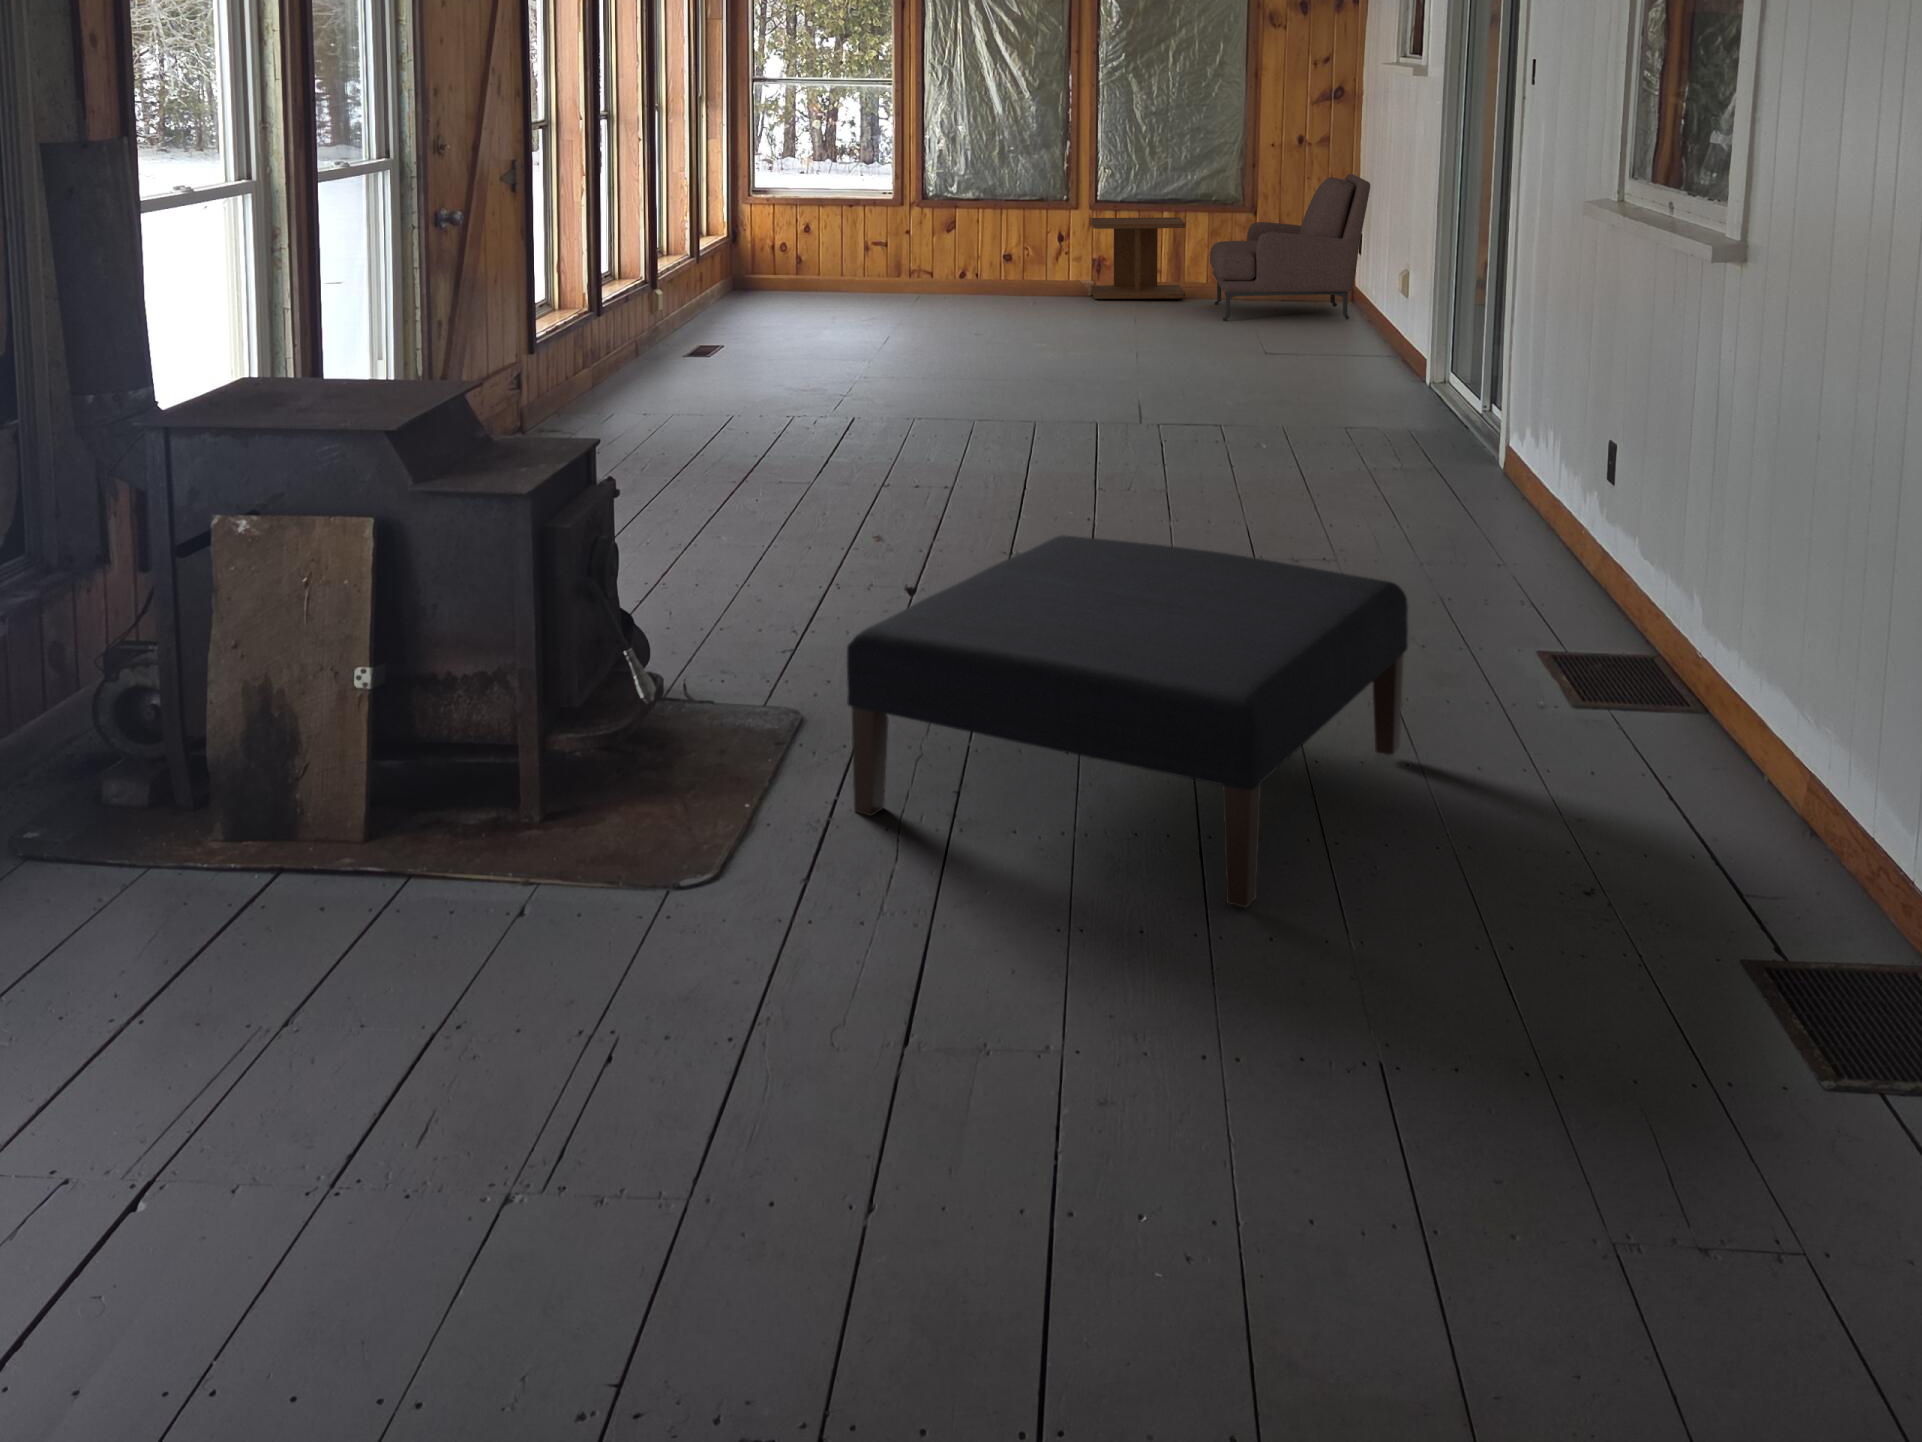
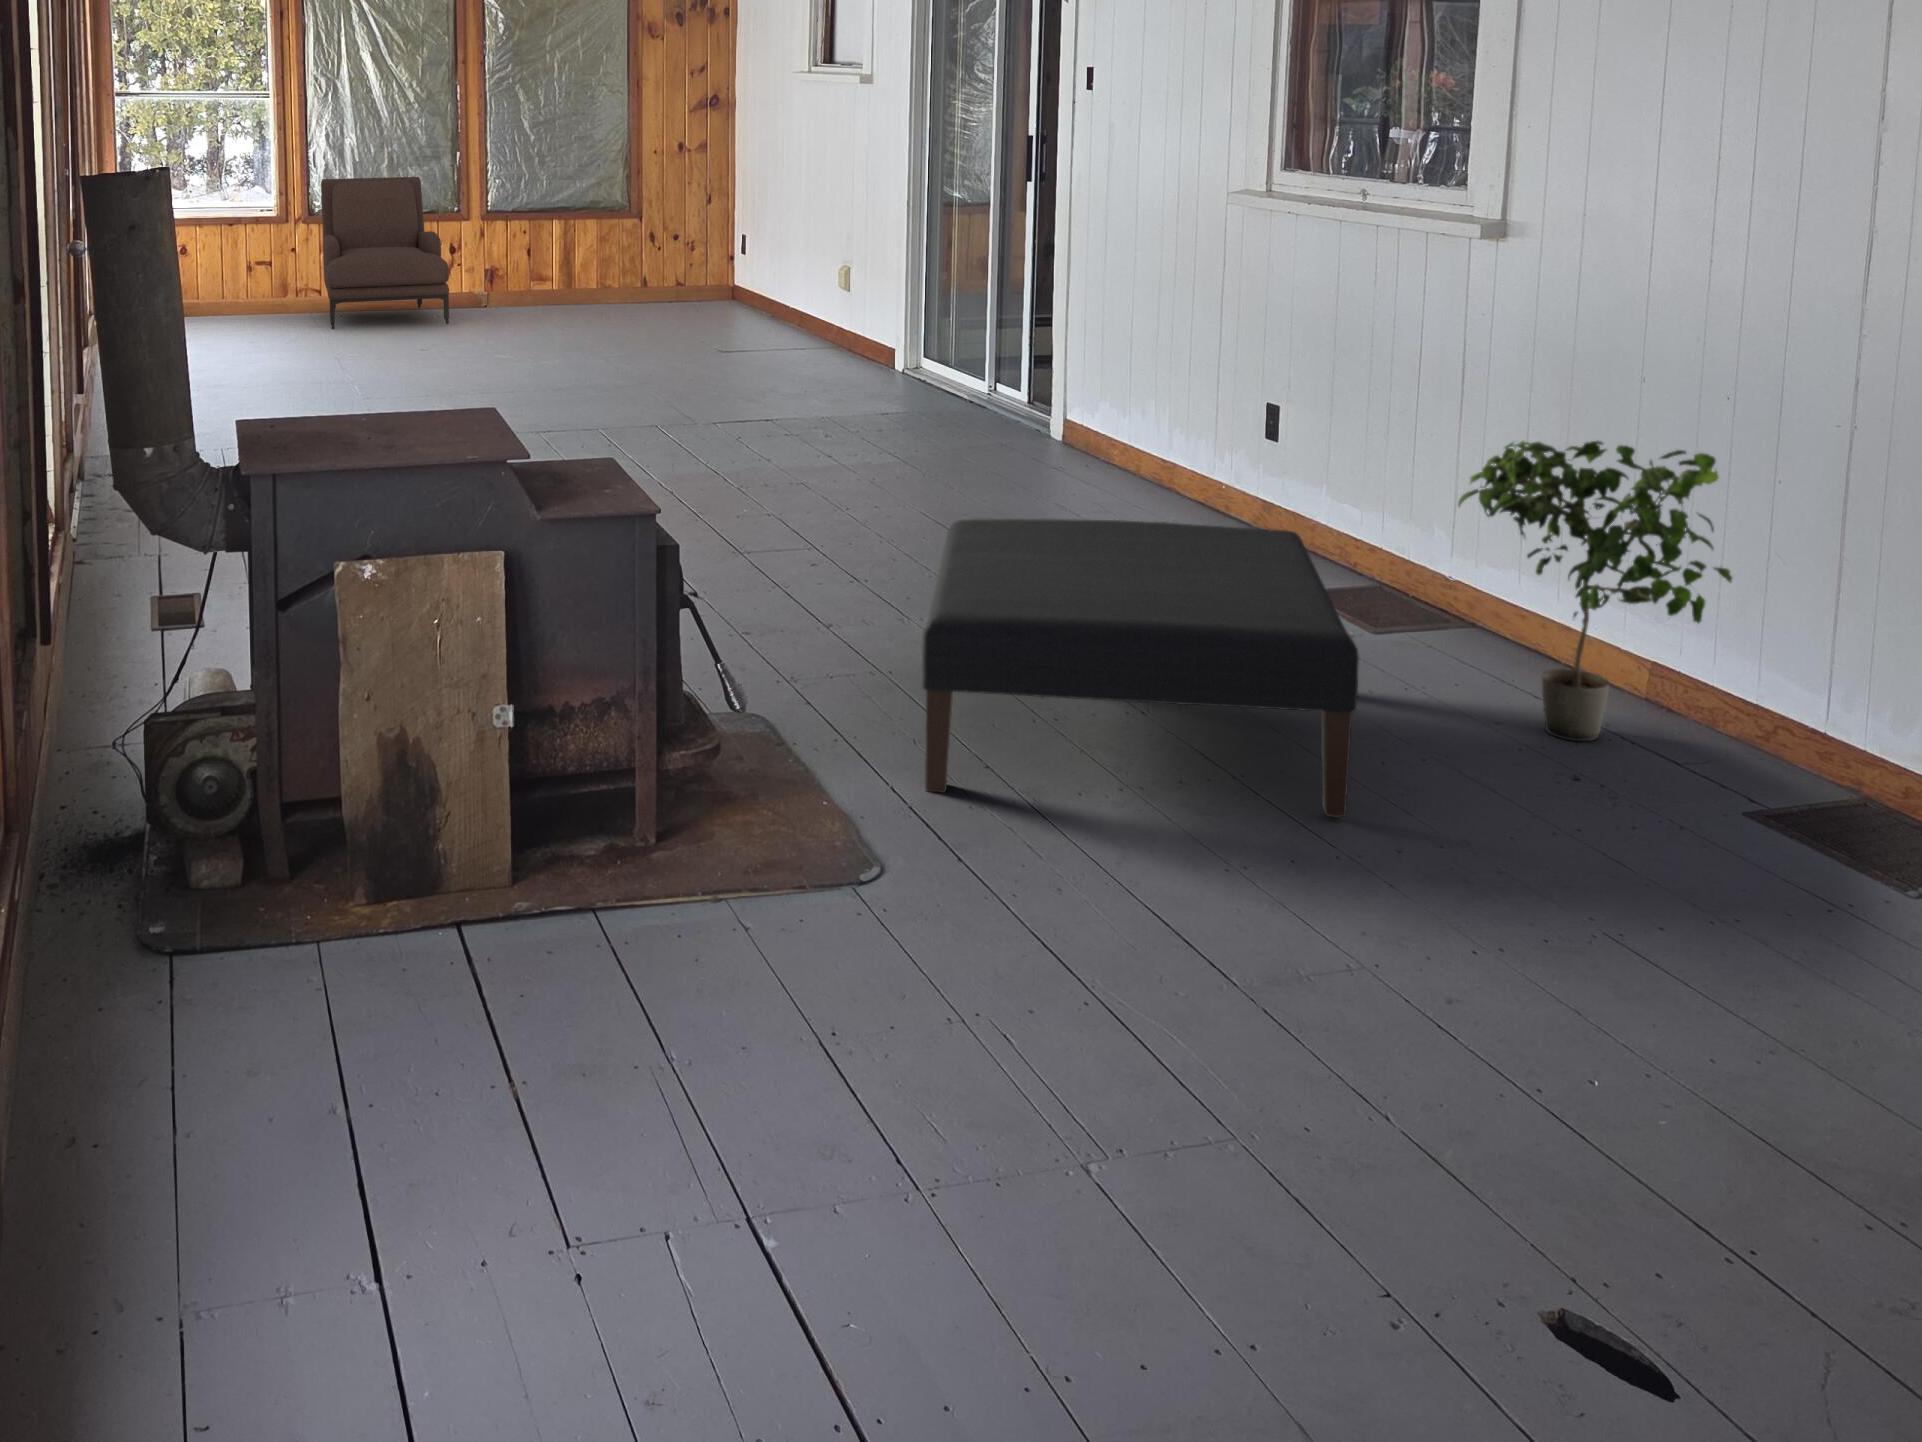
armchair: present [1210,174,1370,321] -> present [321,177,449,329]
side table: present [1091,217,1185,300] -> none [486,227,590,312]
potted plant: none [1537,500,1856,868] -> present [1458,441,1732,741]

